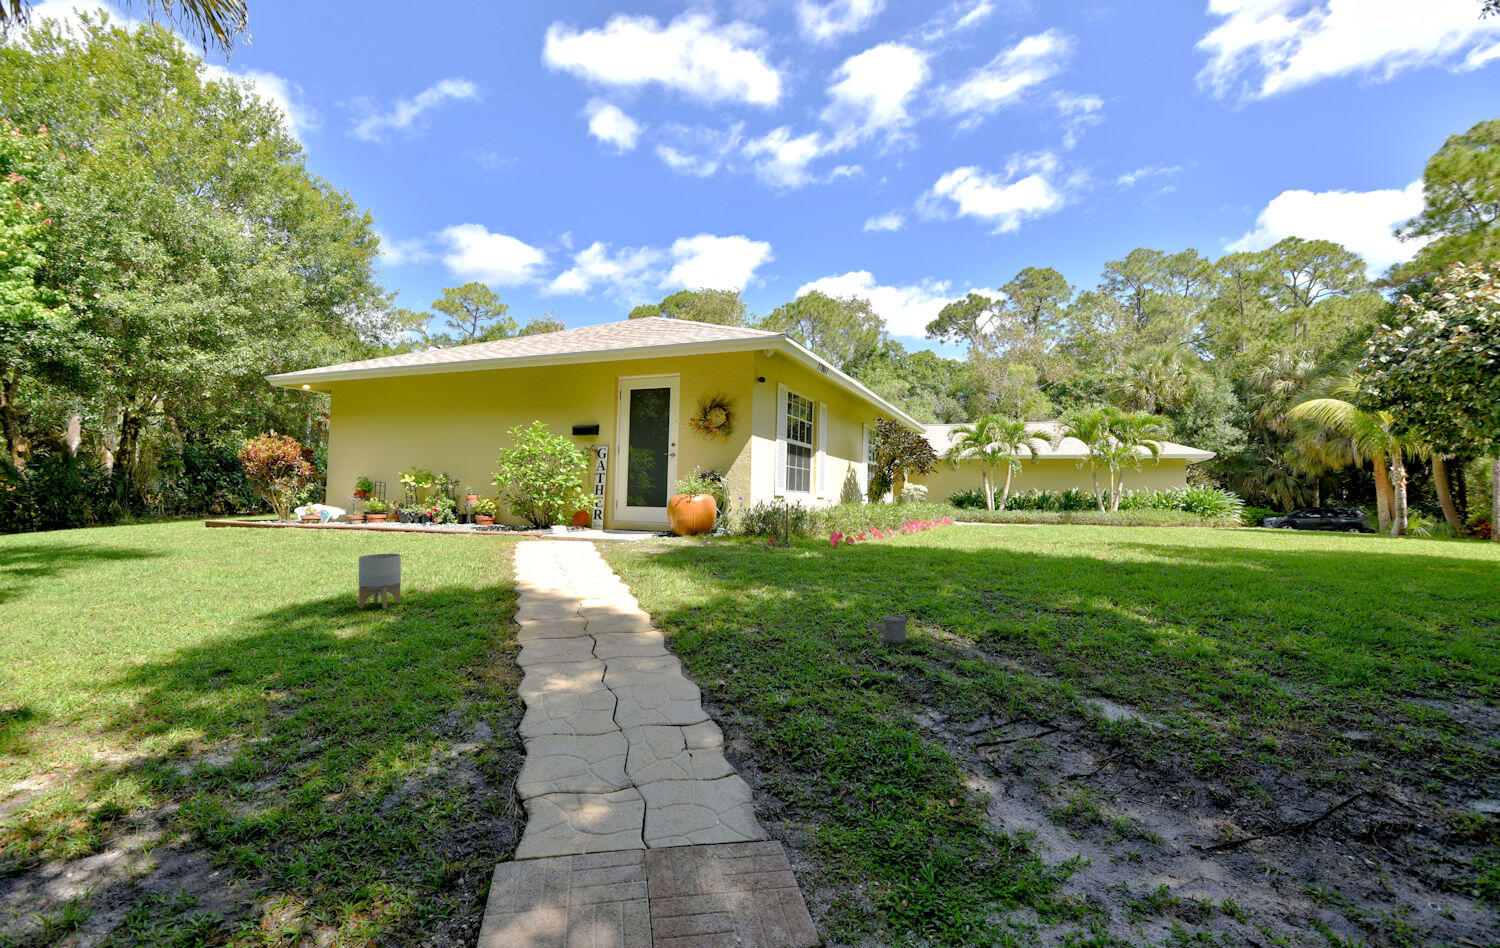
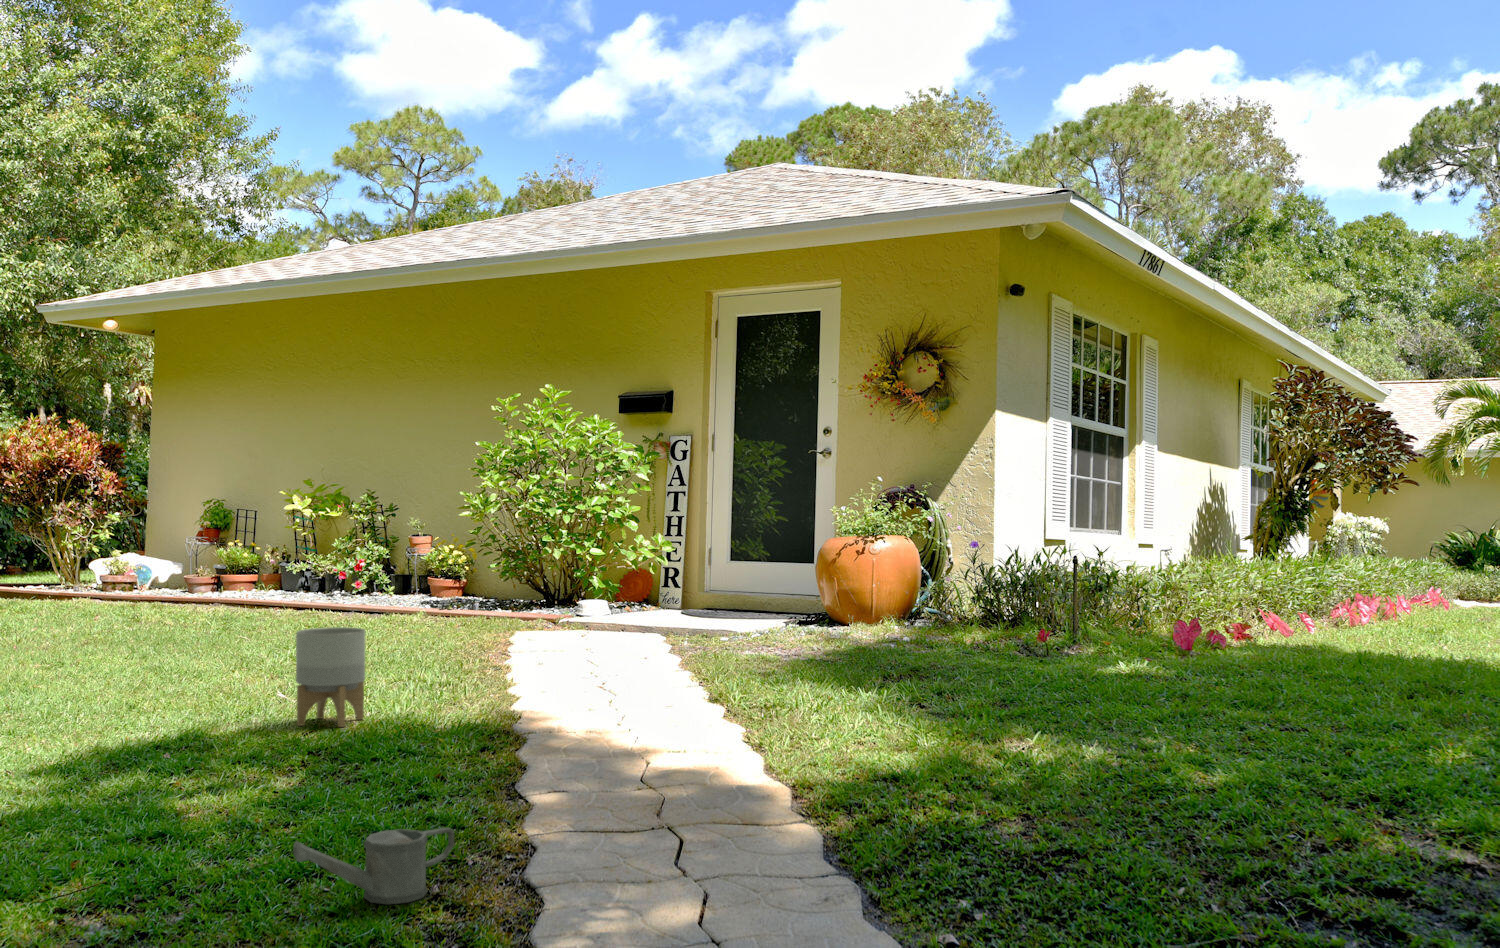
watering can: present [869,614,908,643] -> present [294,828,454,904]

